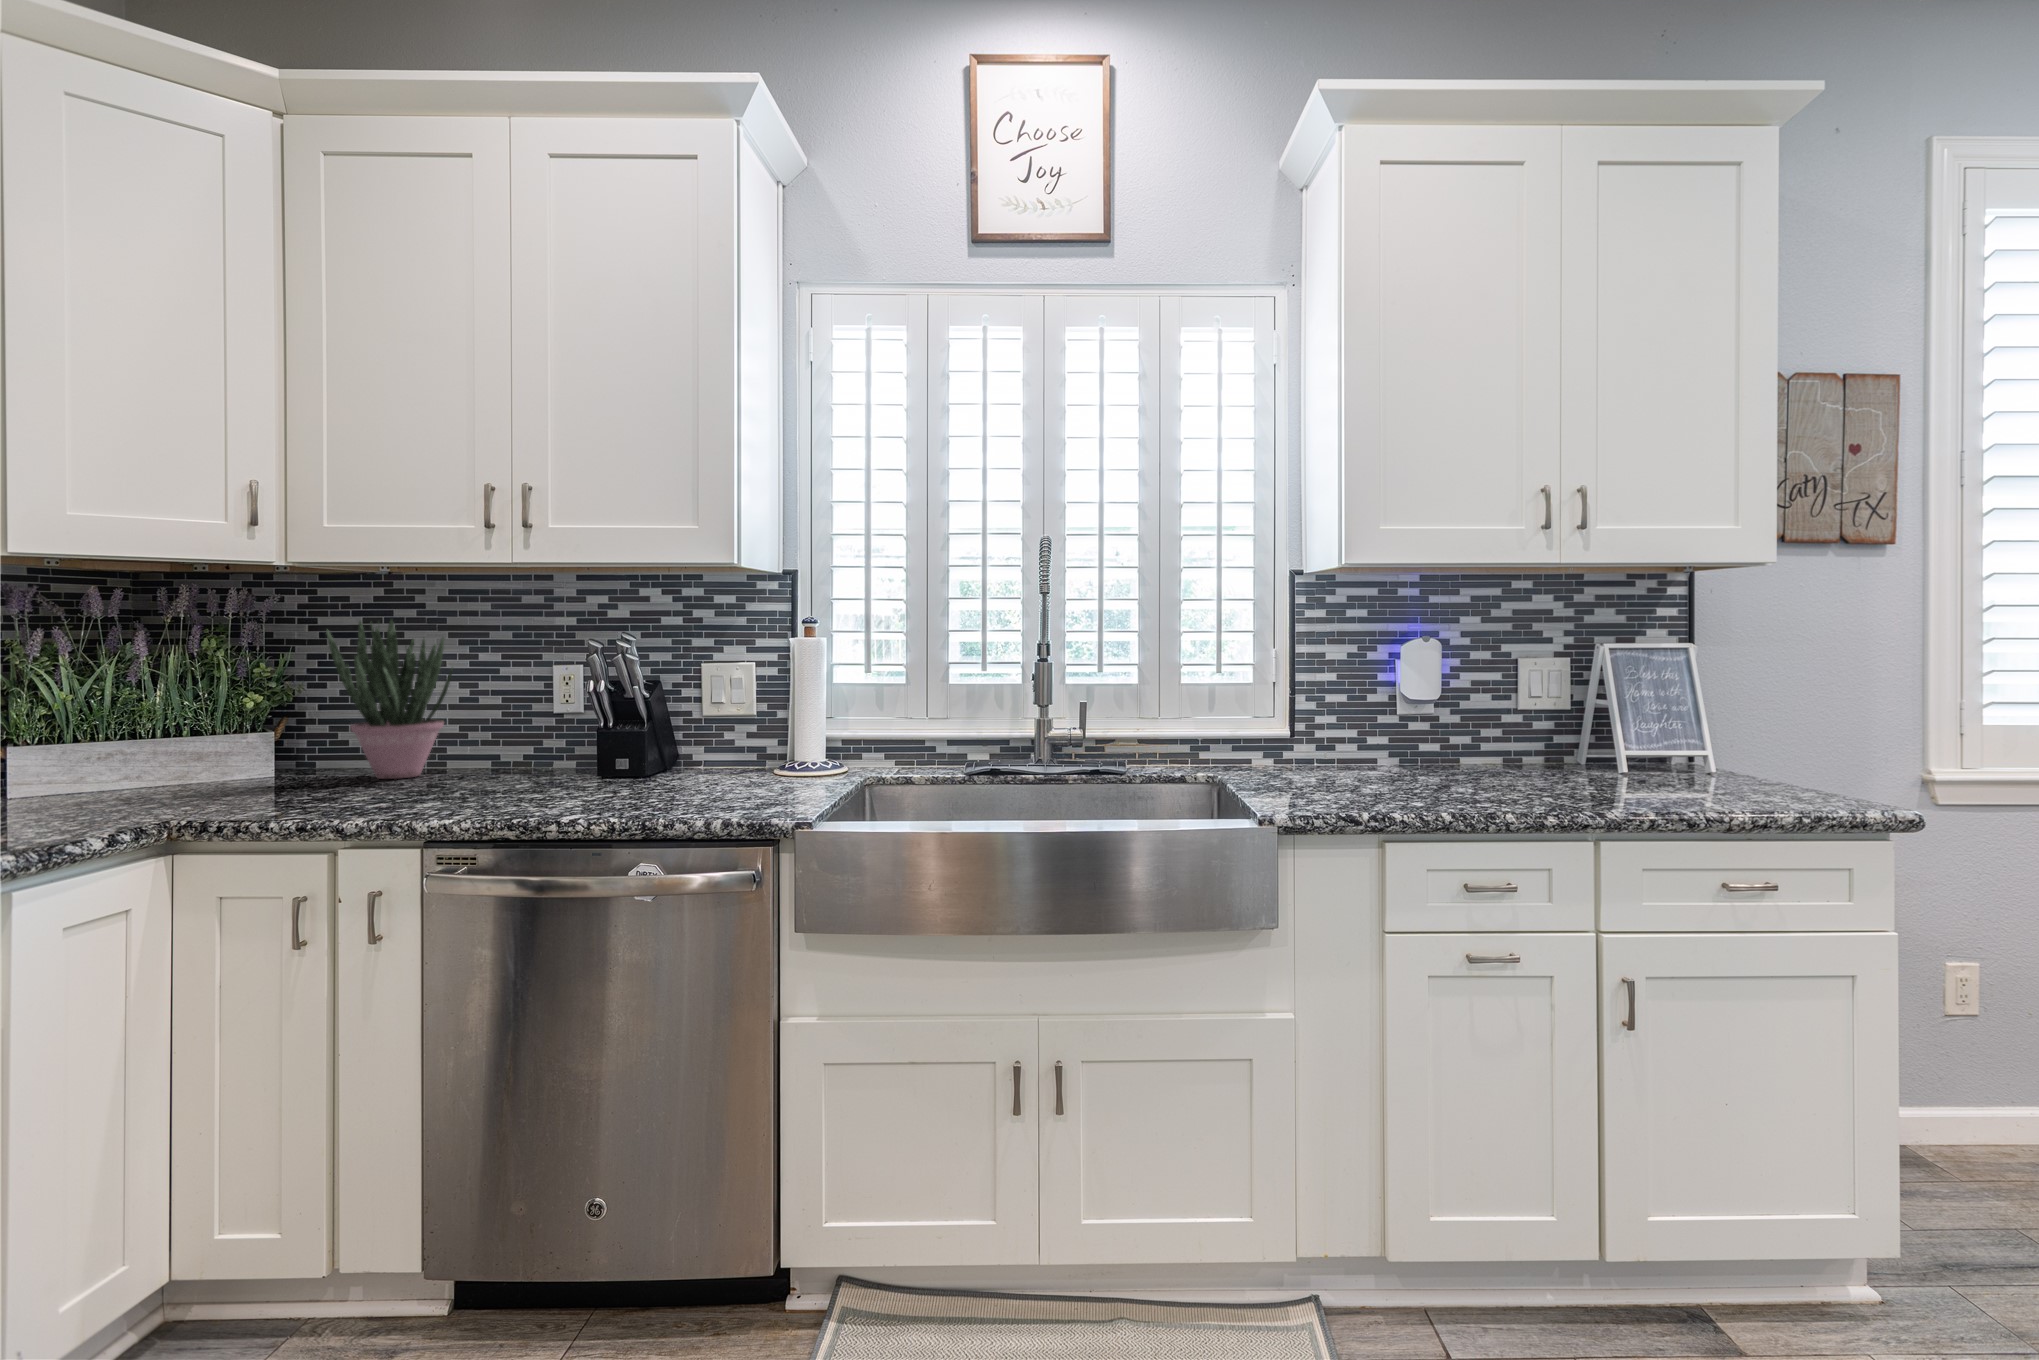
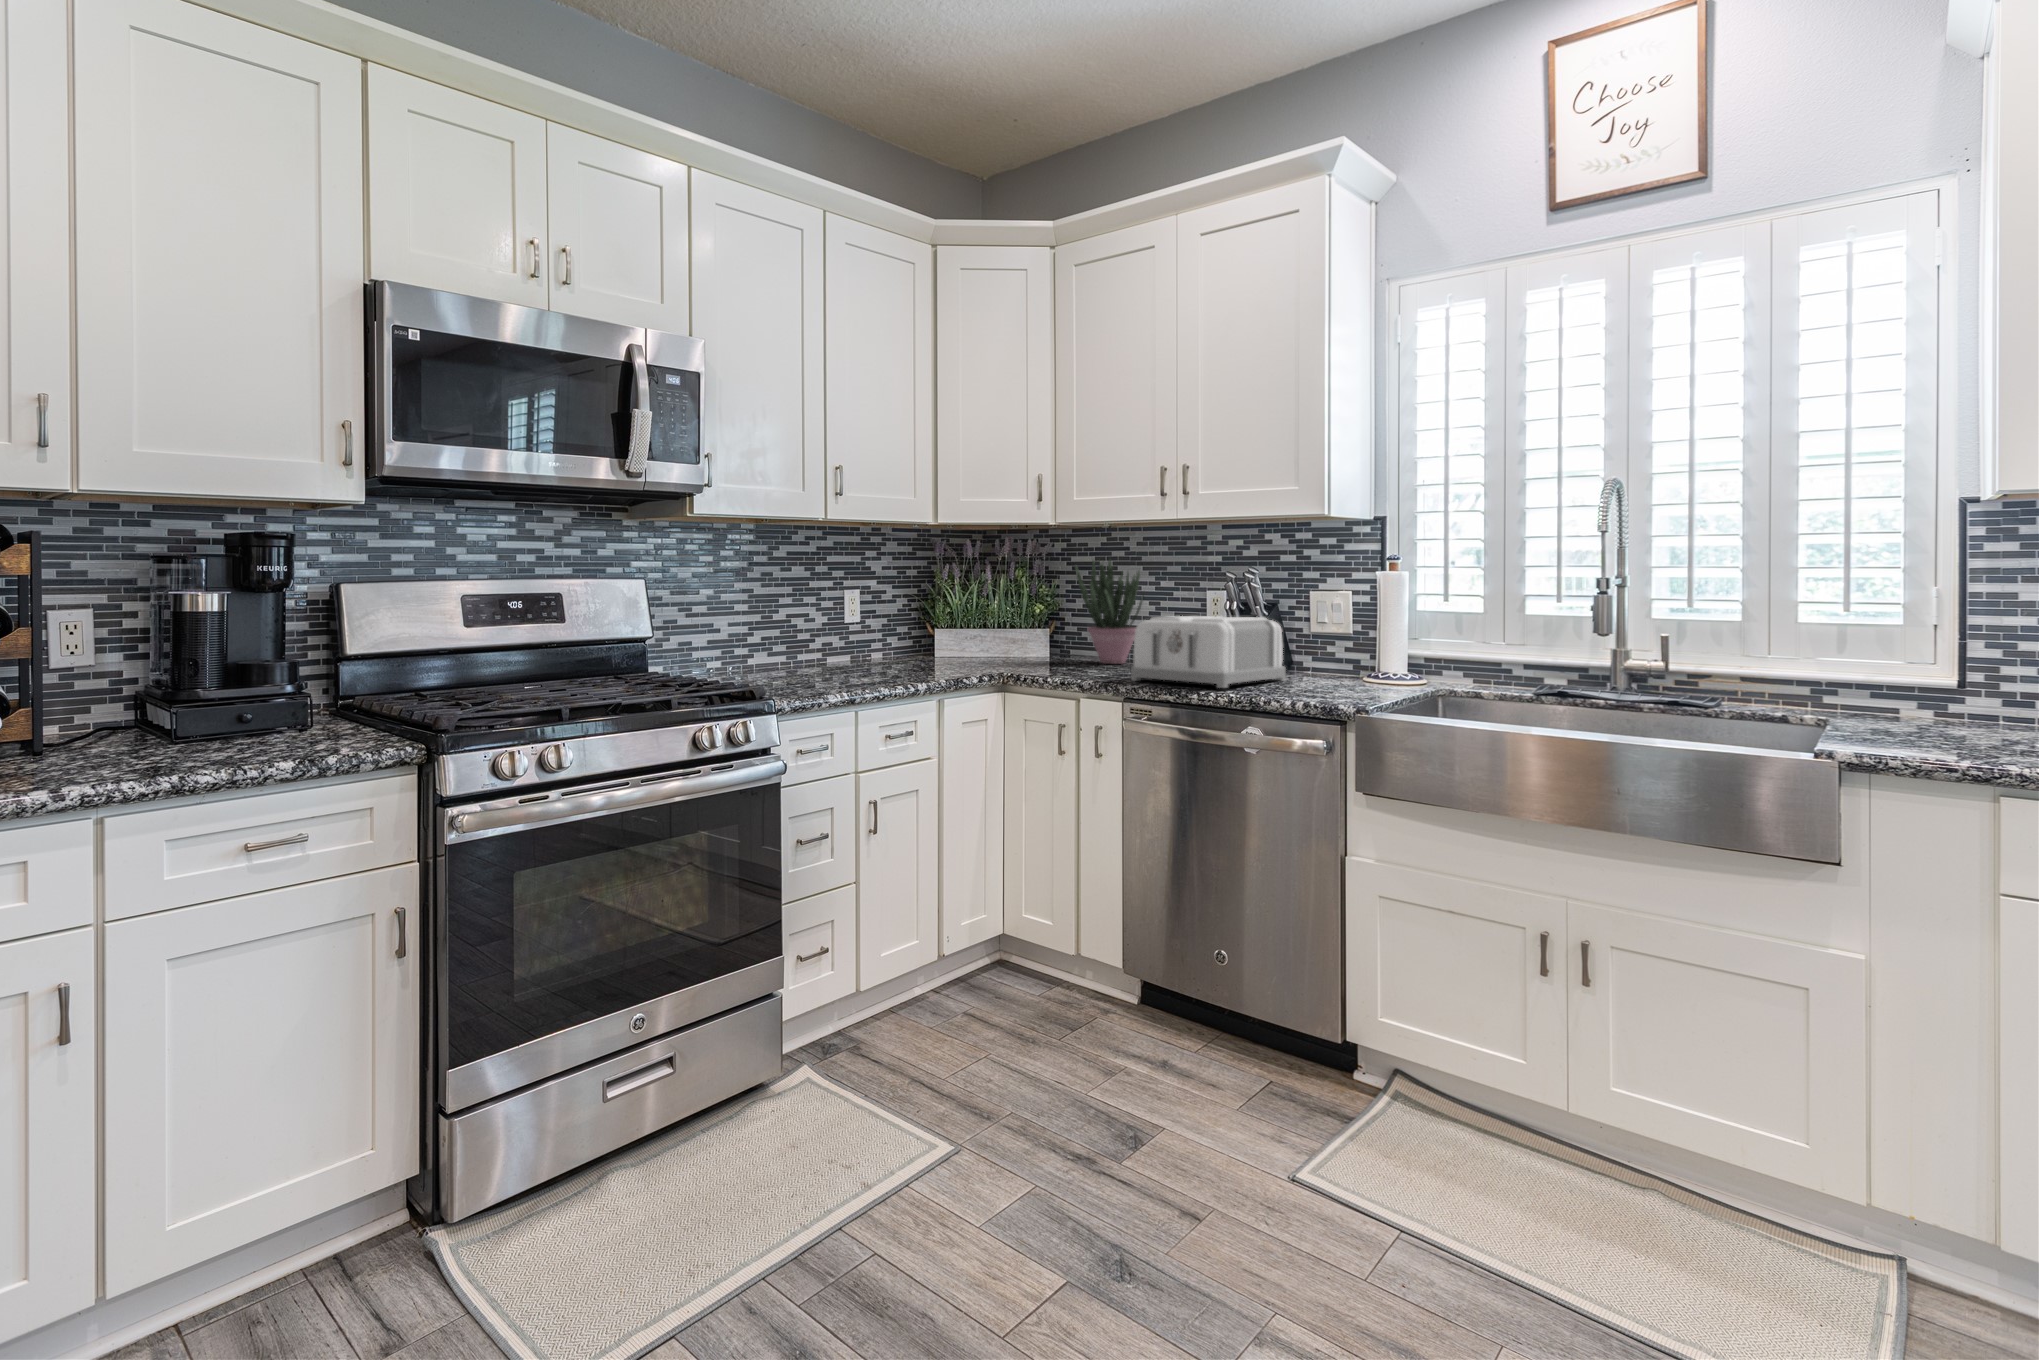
toaster: none [437,701,677,808] -> present [1131,616,1286,688]

